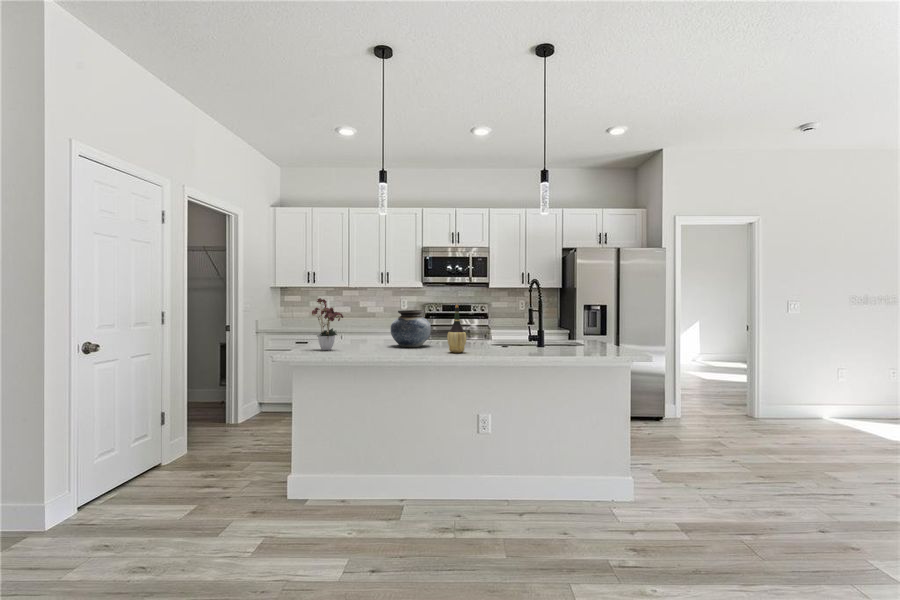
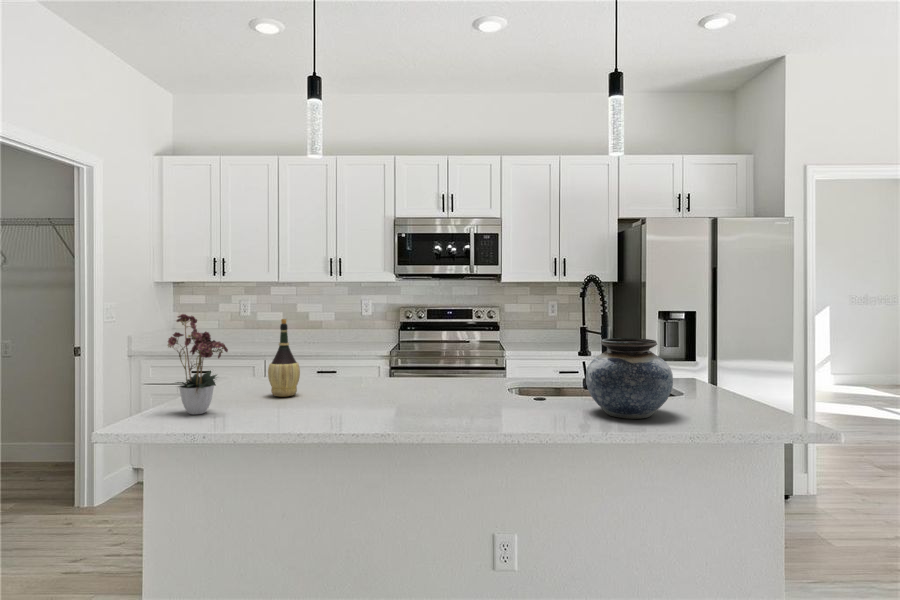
wine bottle: present [447,305,466,353] -> present [268,319,300,396]
vase: present [390,310,431,347] -> present [586,338,673,419]

